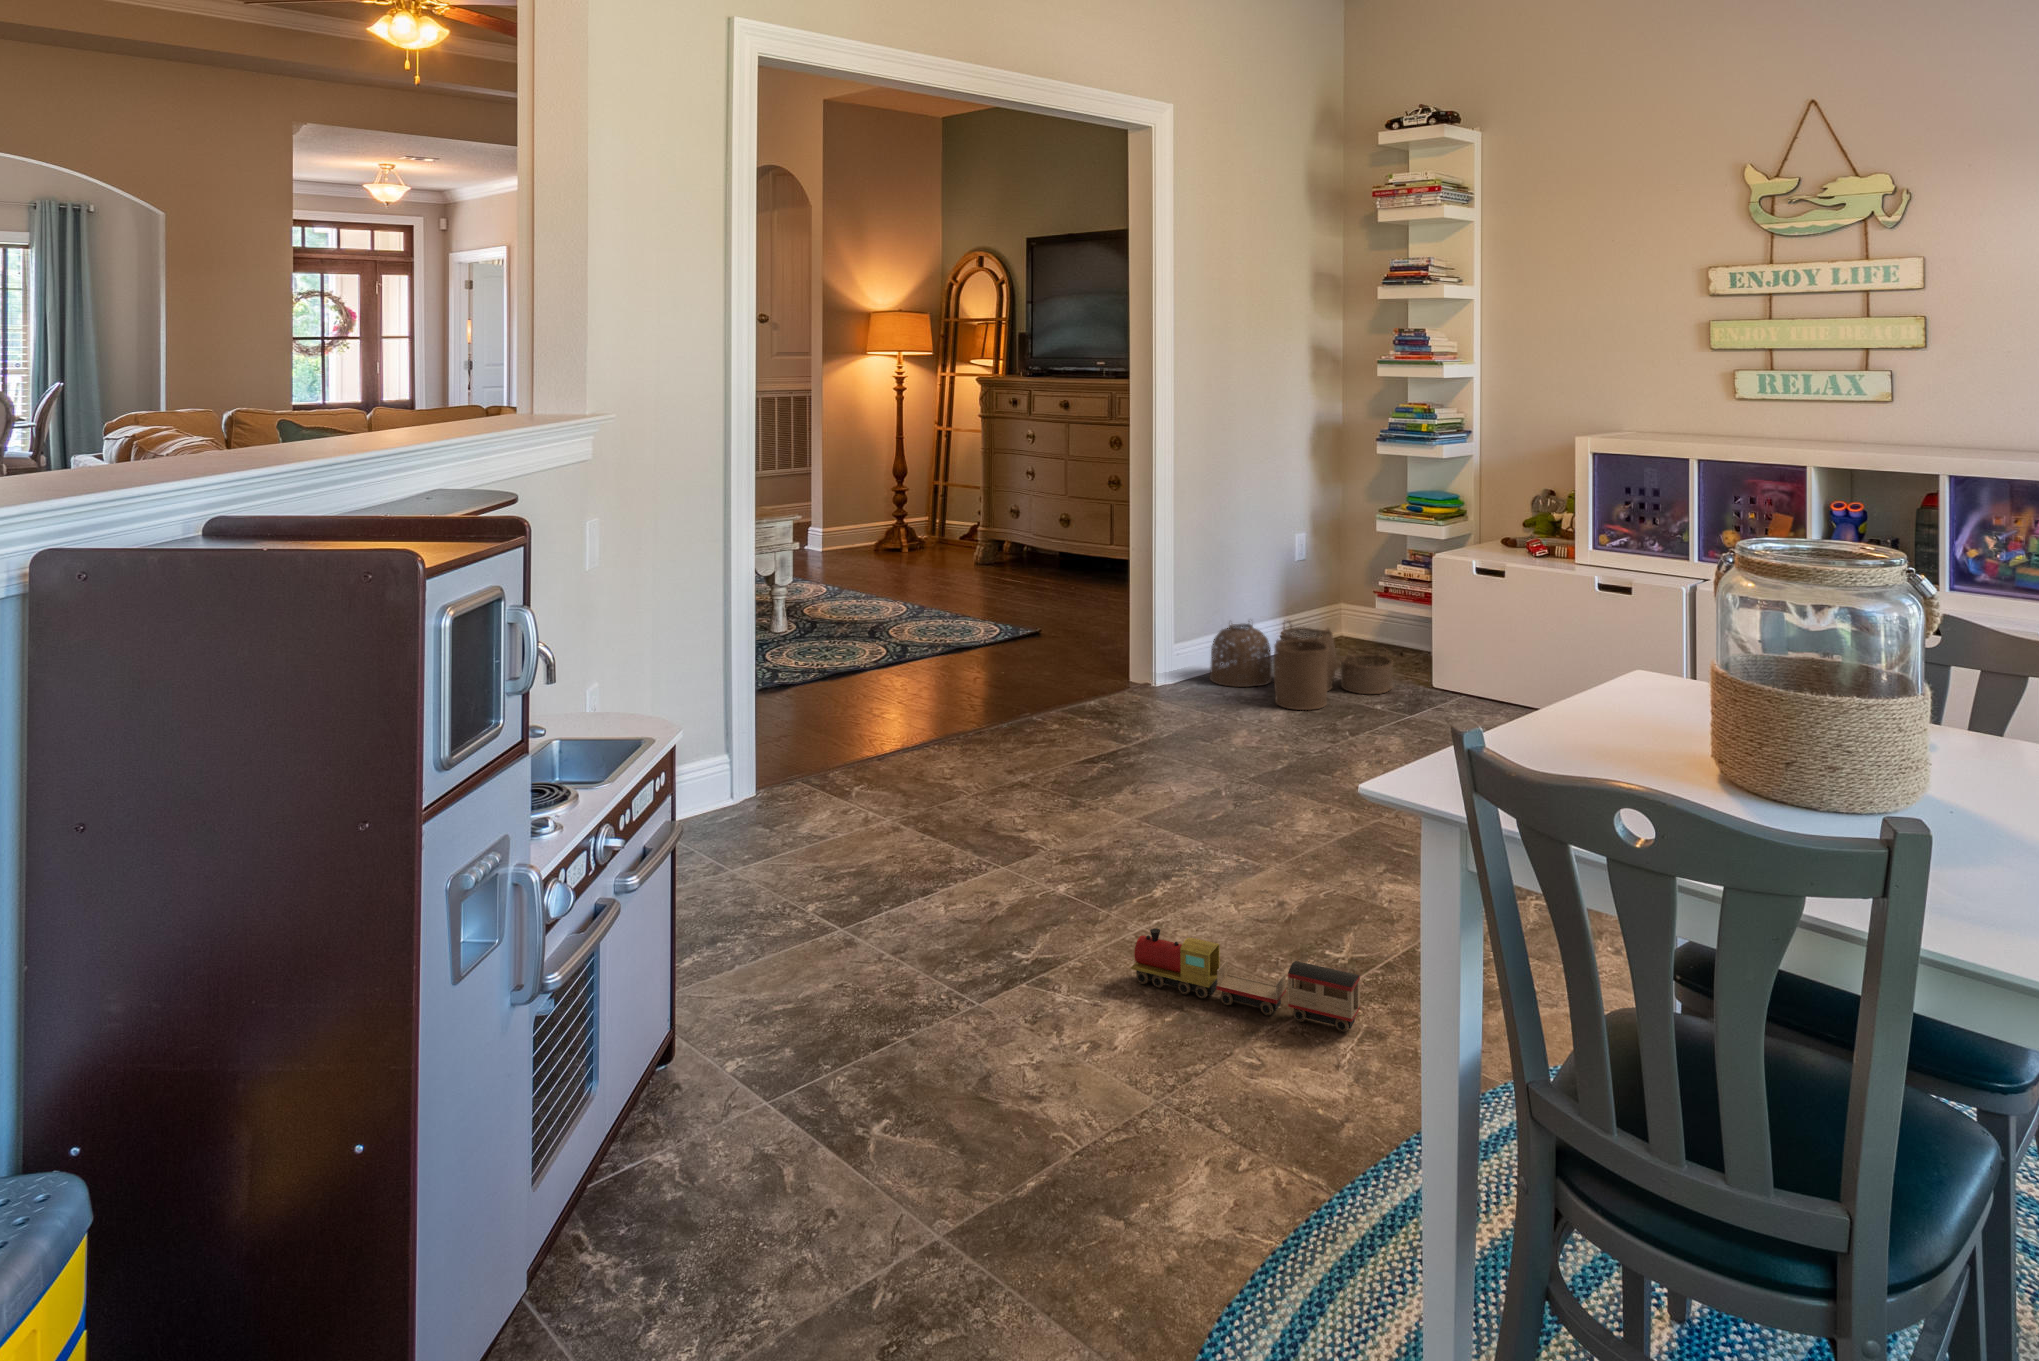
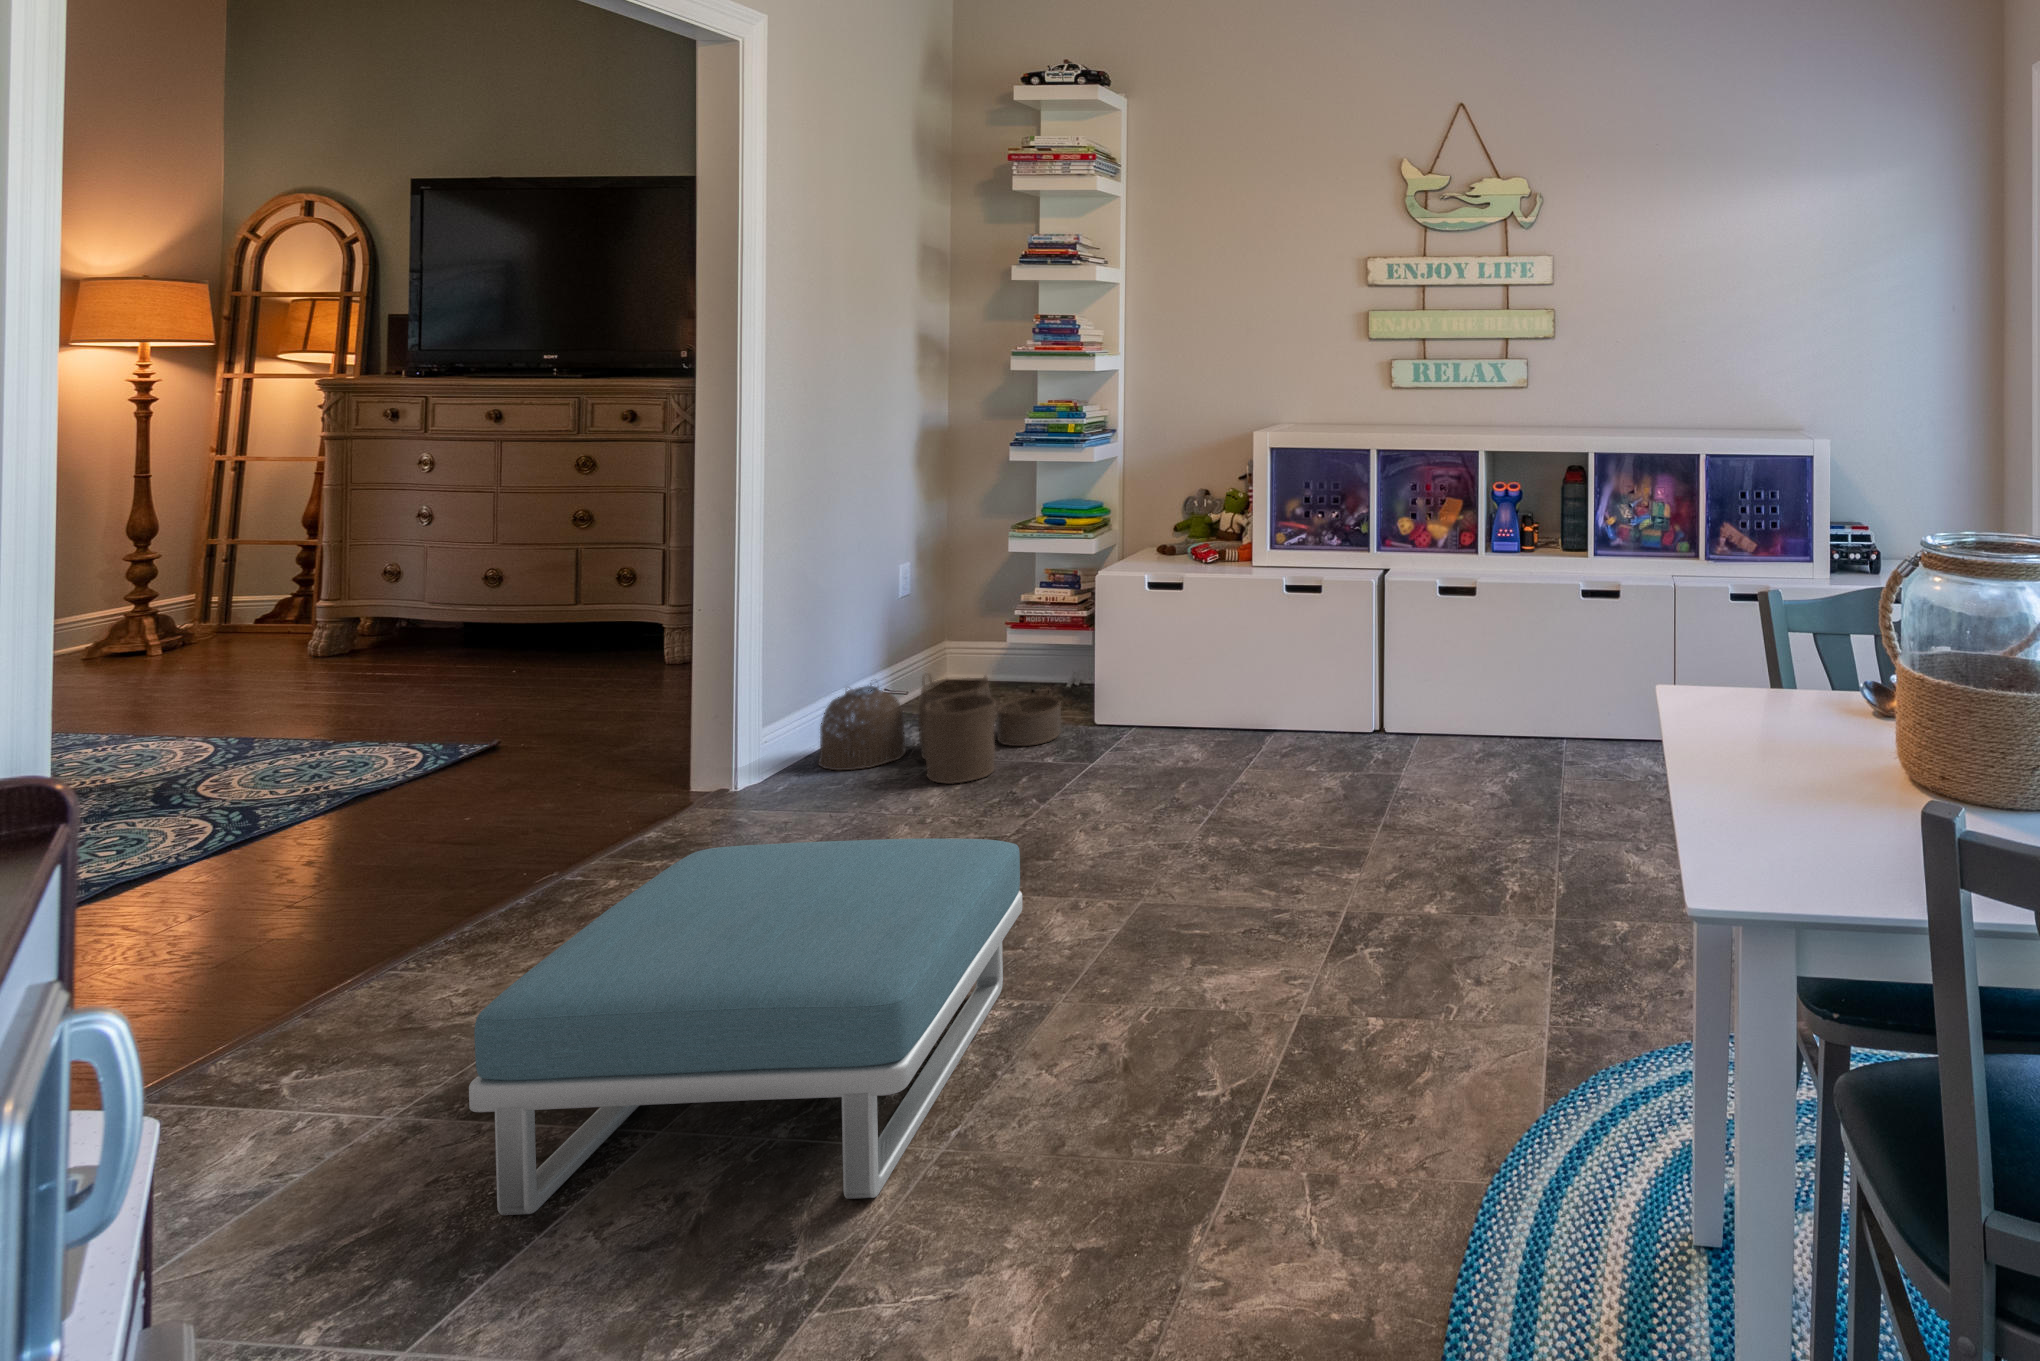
footstool: none [899,697,1252,942] -> present [469,839,1022,1215]
toy train: present [1131,928,1360,1032] -> none [969,1110,1288,1230]

